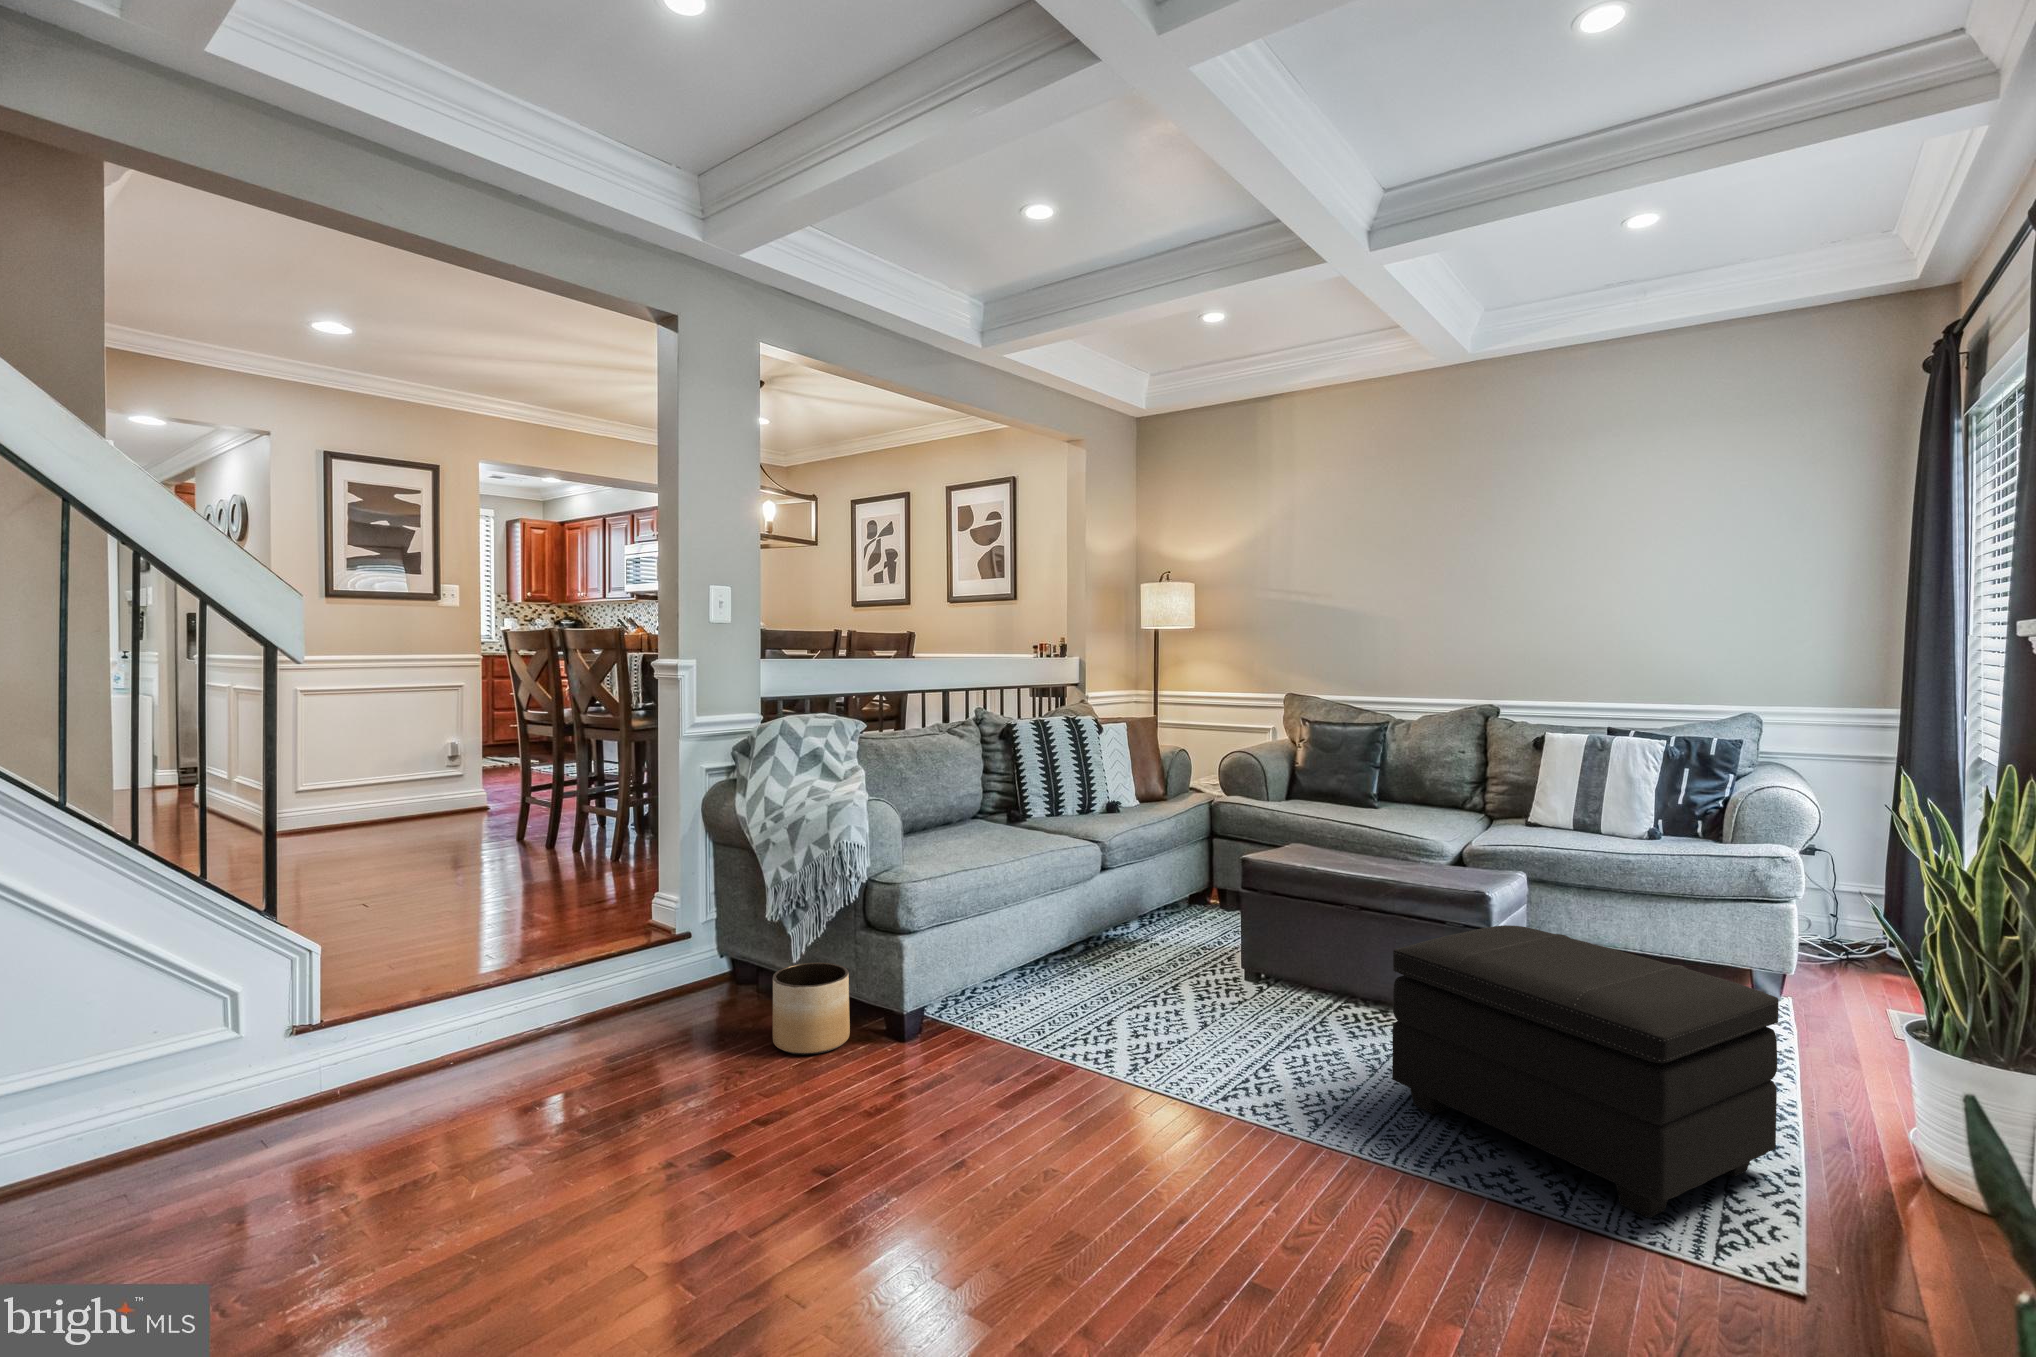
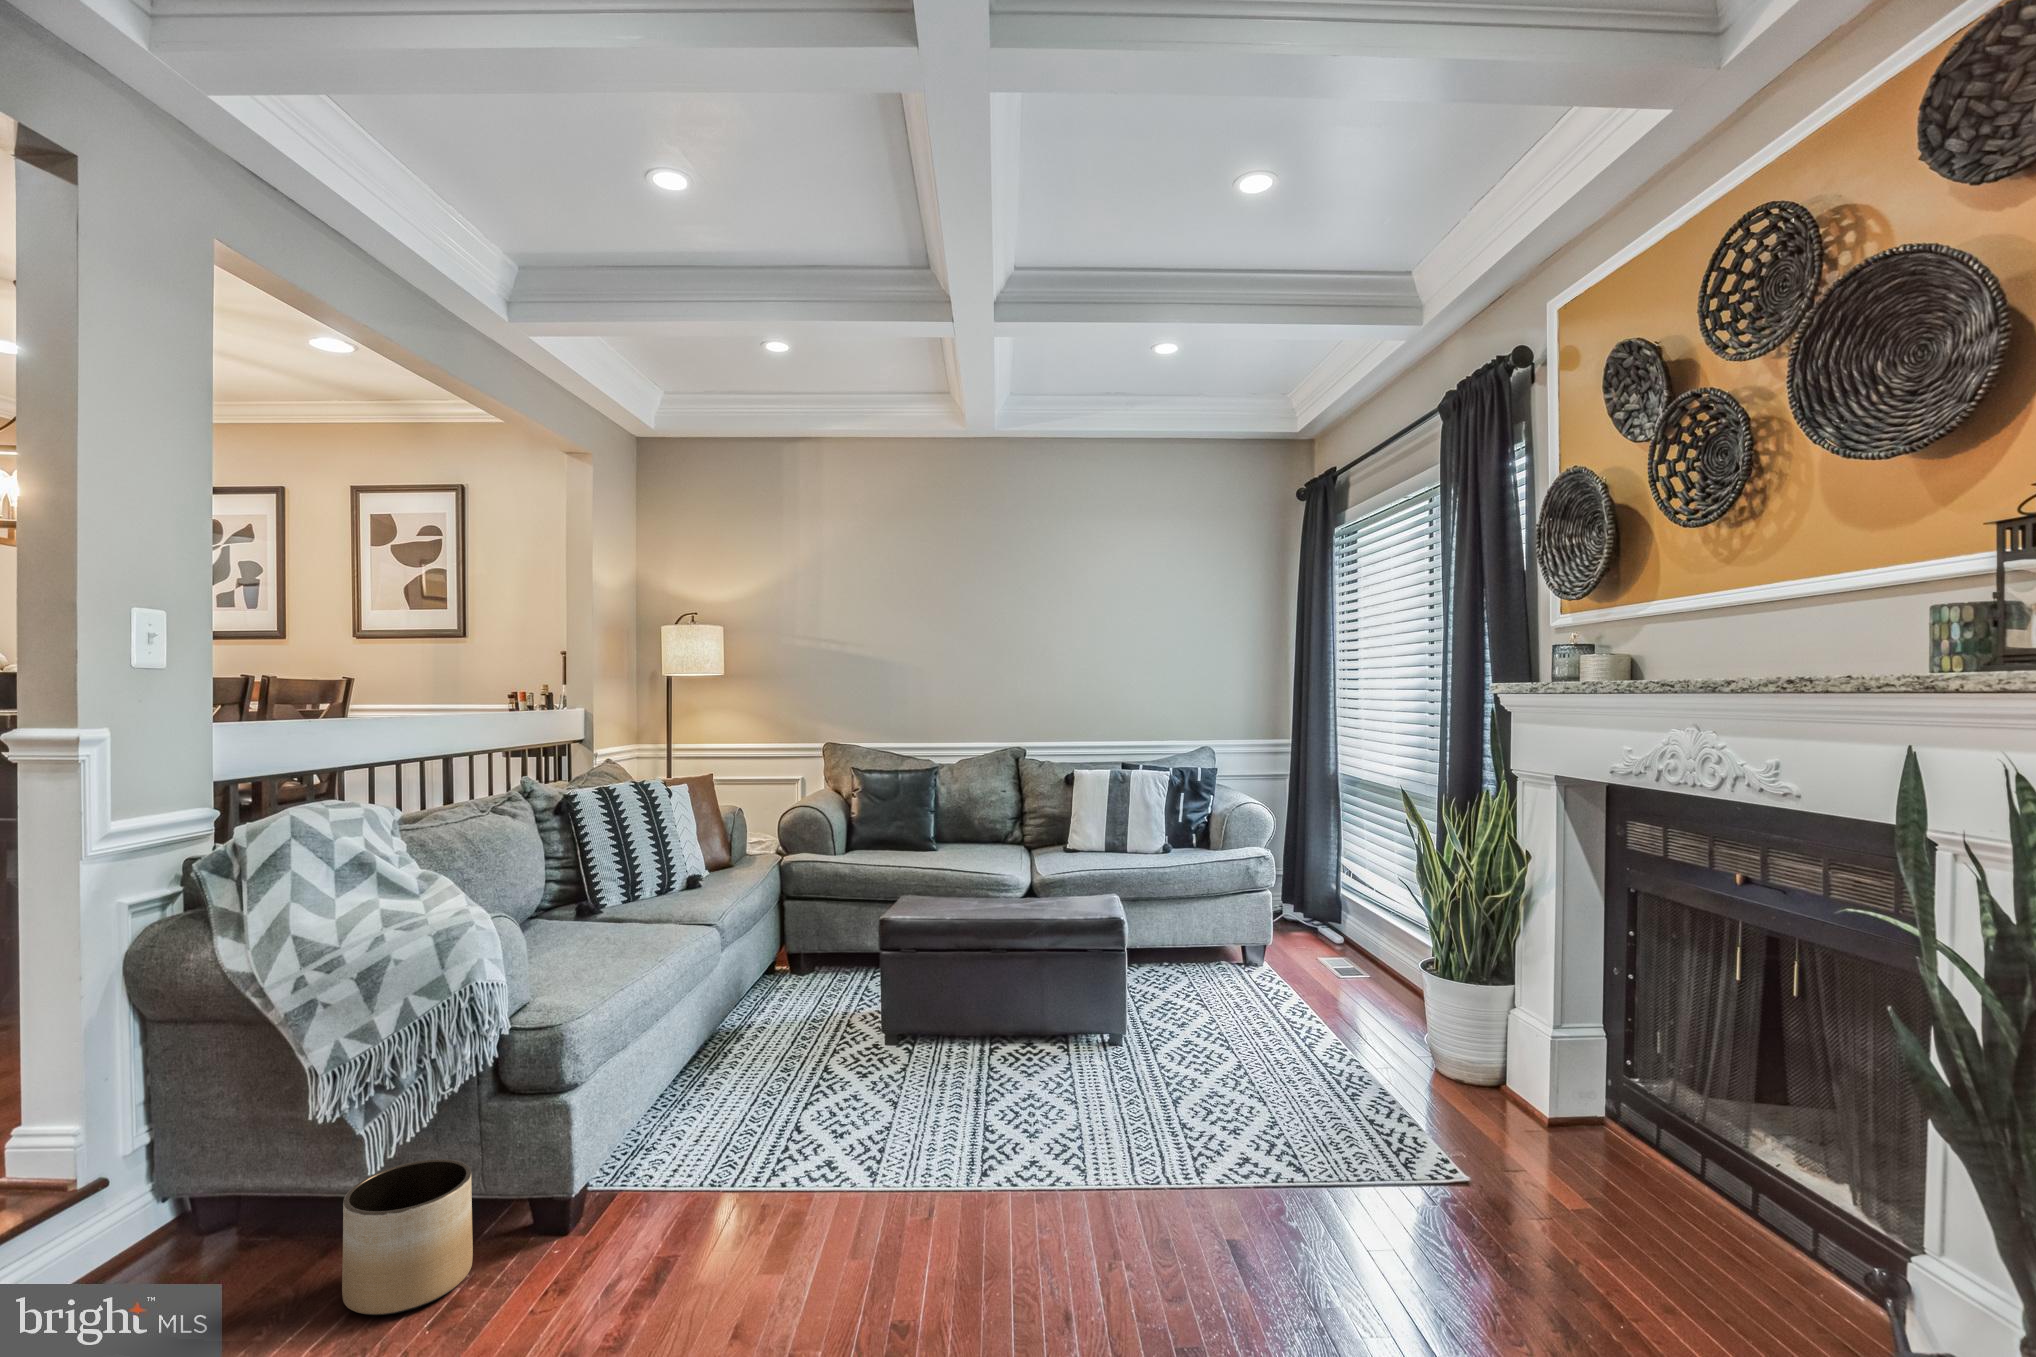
footstool: present [1392,925,1779,1218] -> none [1115,945,1388,1173]

